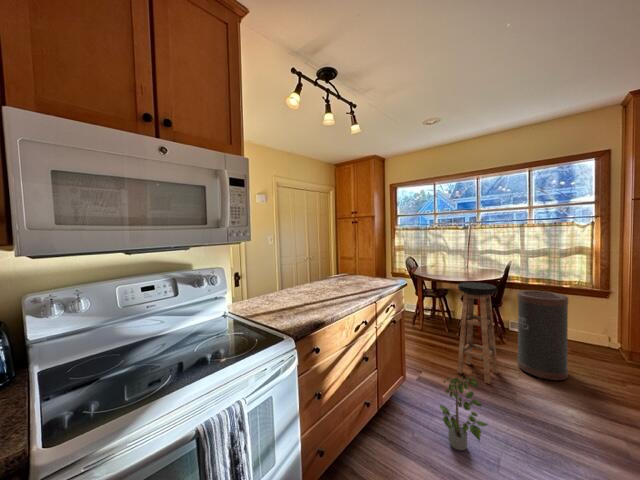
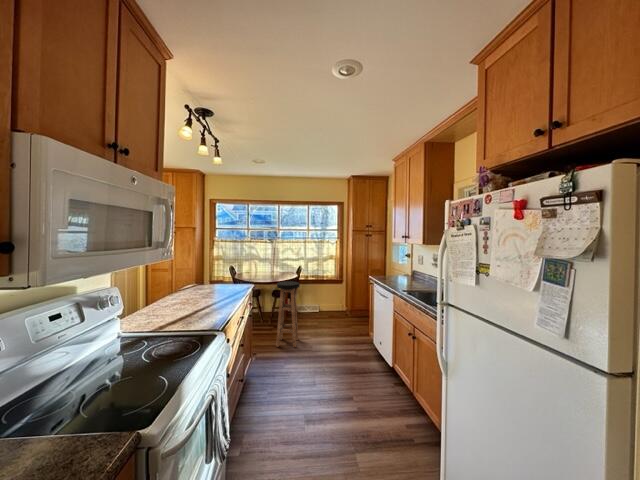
trash can: present [517,290,568,380] -> none [307,283,331,336]
potted plant: present [440,375,488,451] -> none [279,338,305,389]

